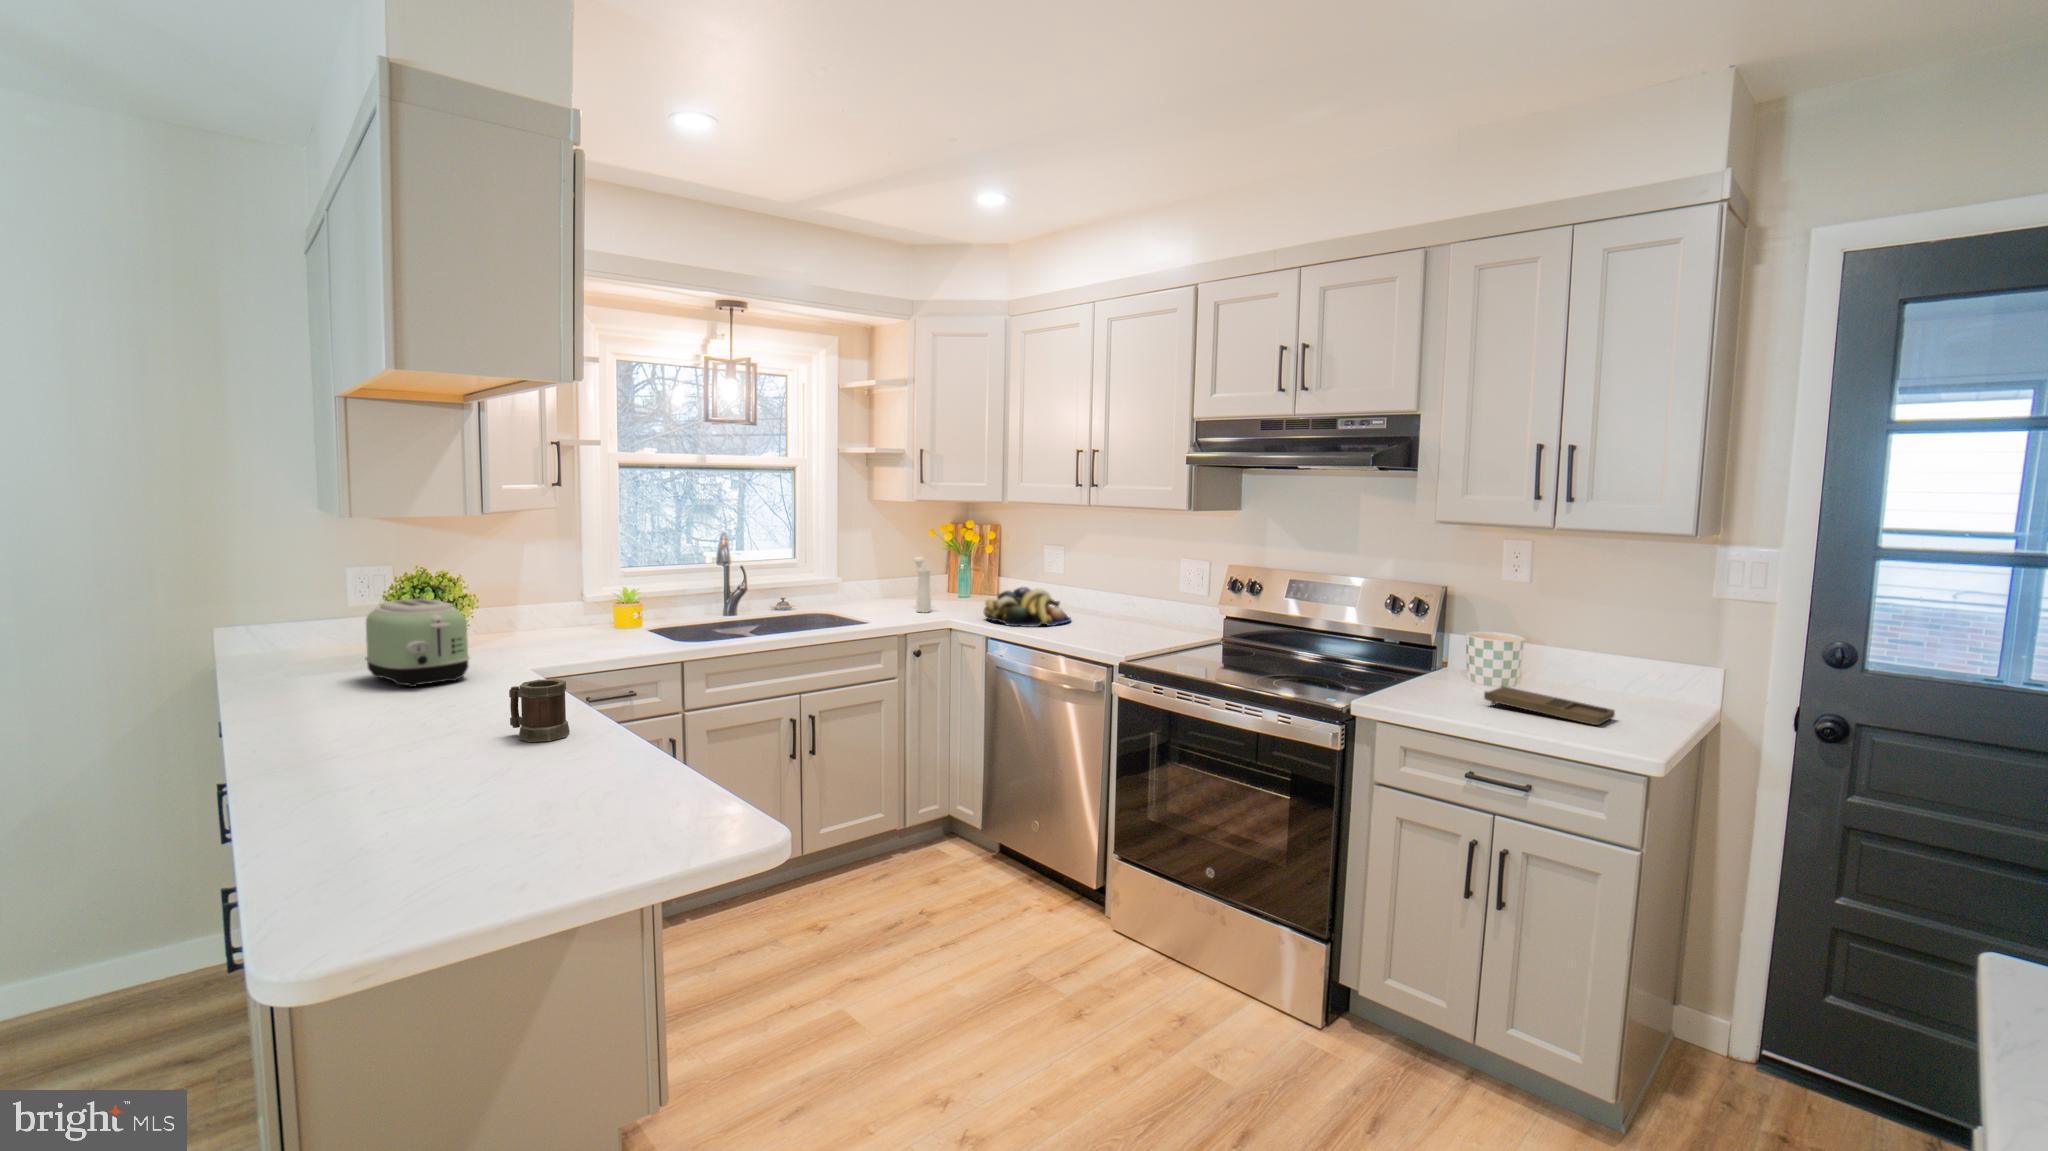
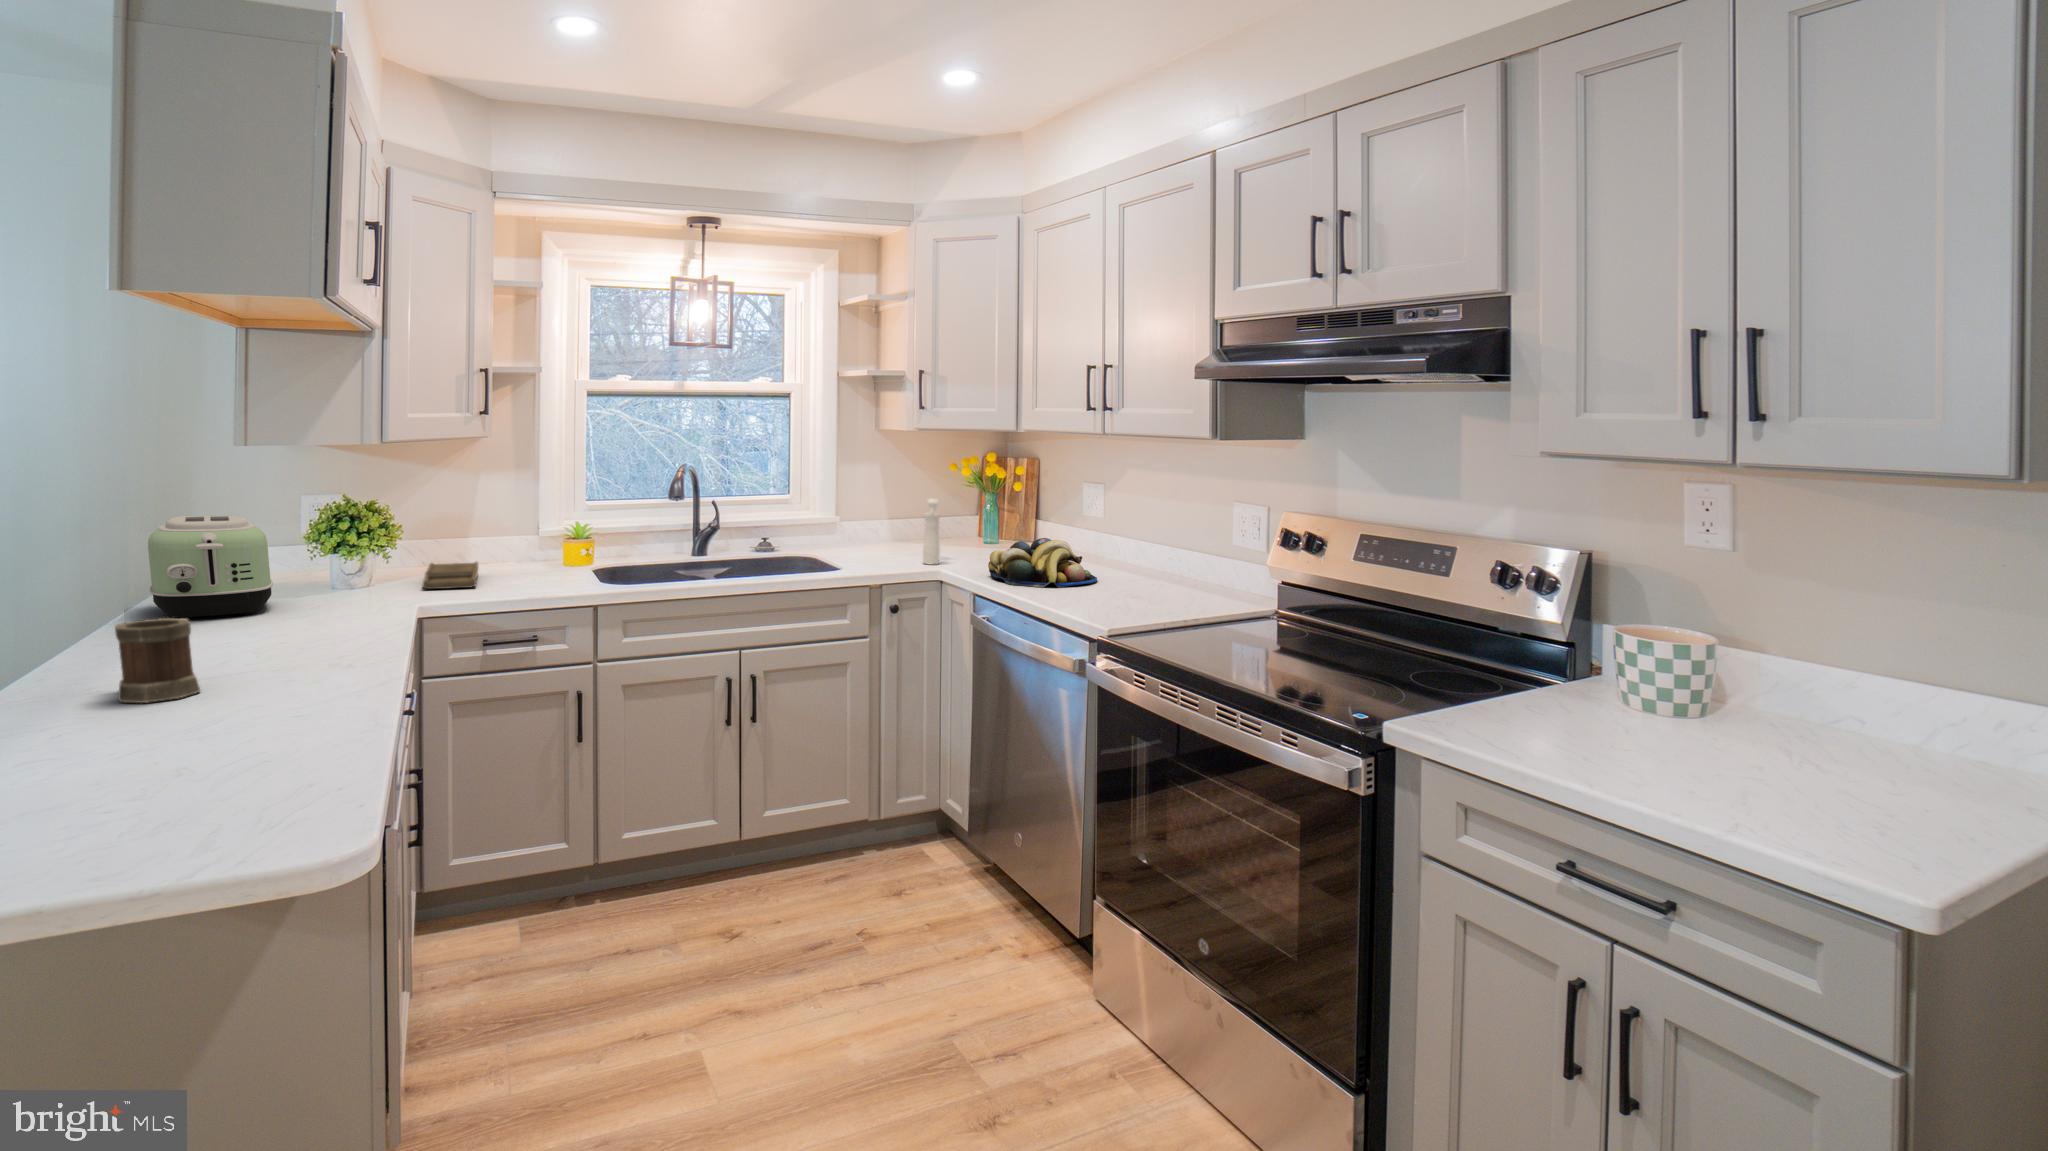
tray: present [1484,686,1615,725] -> present [423,562,478,589]

